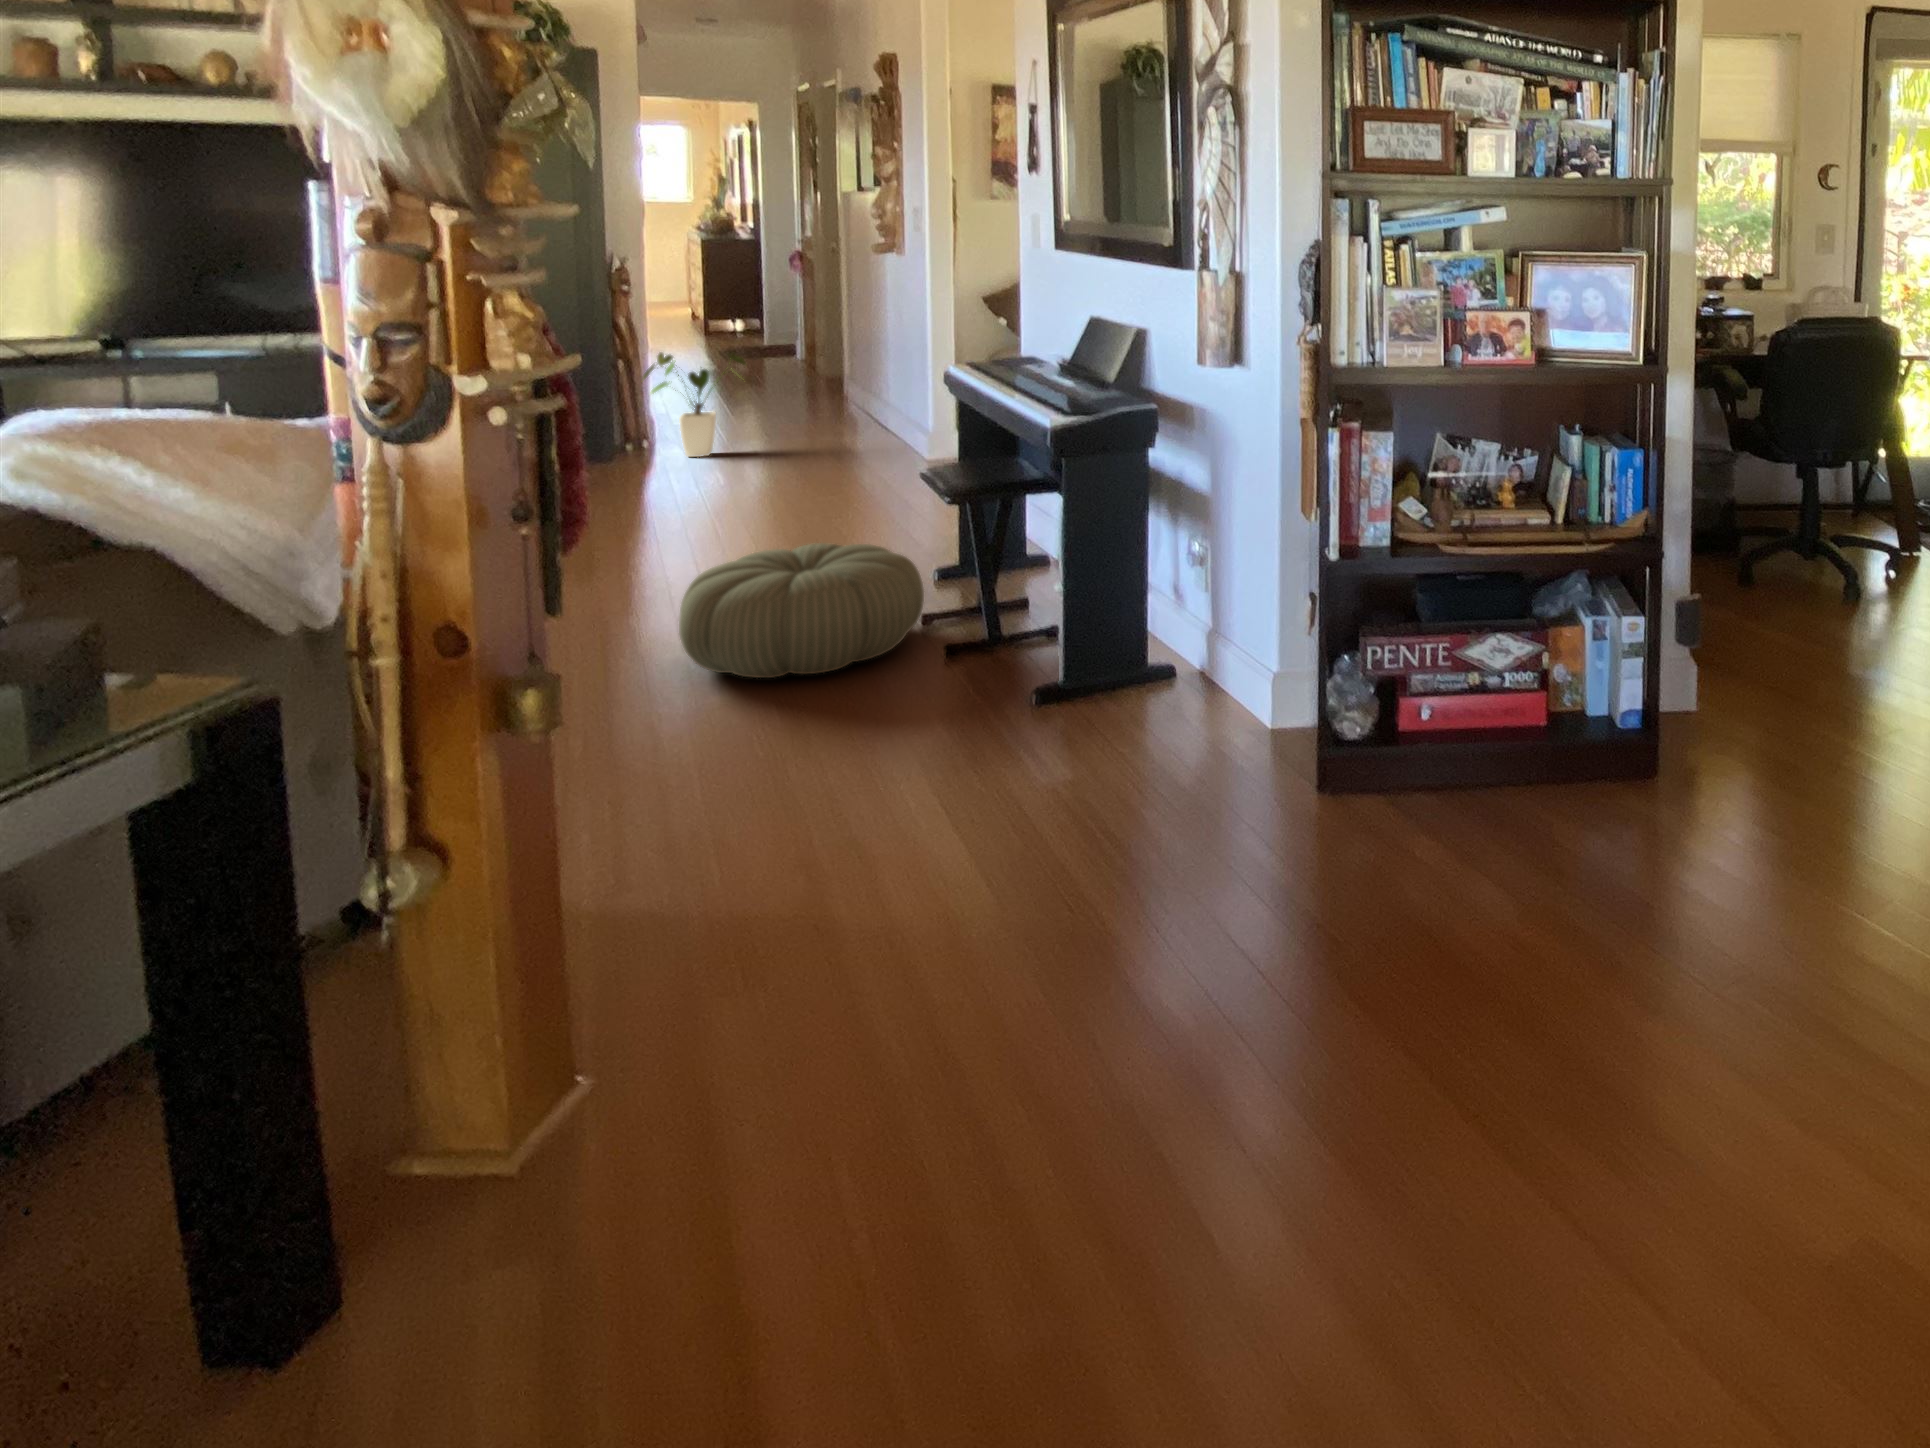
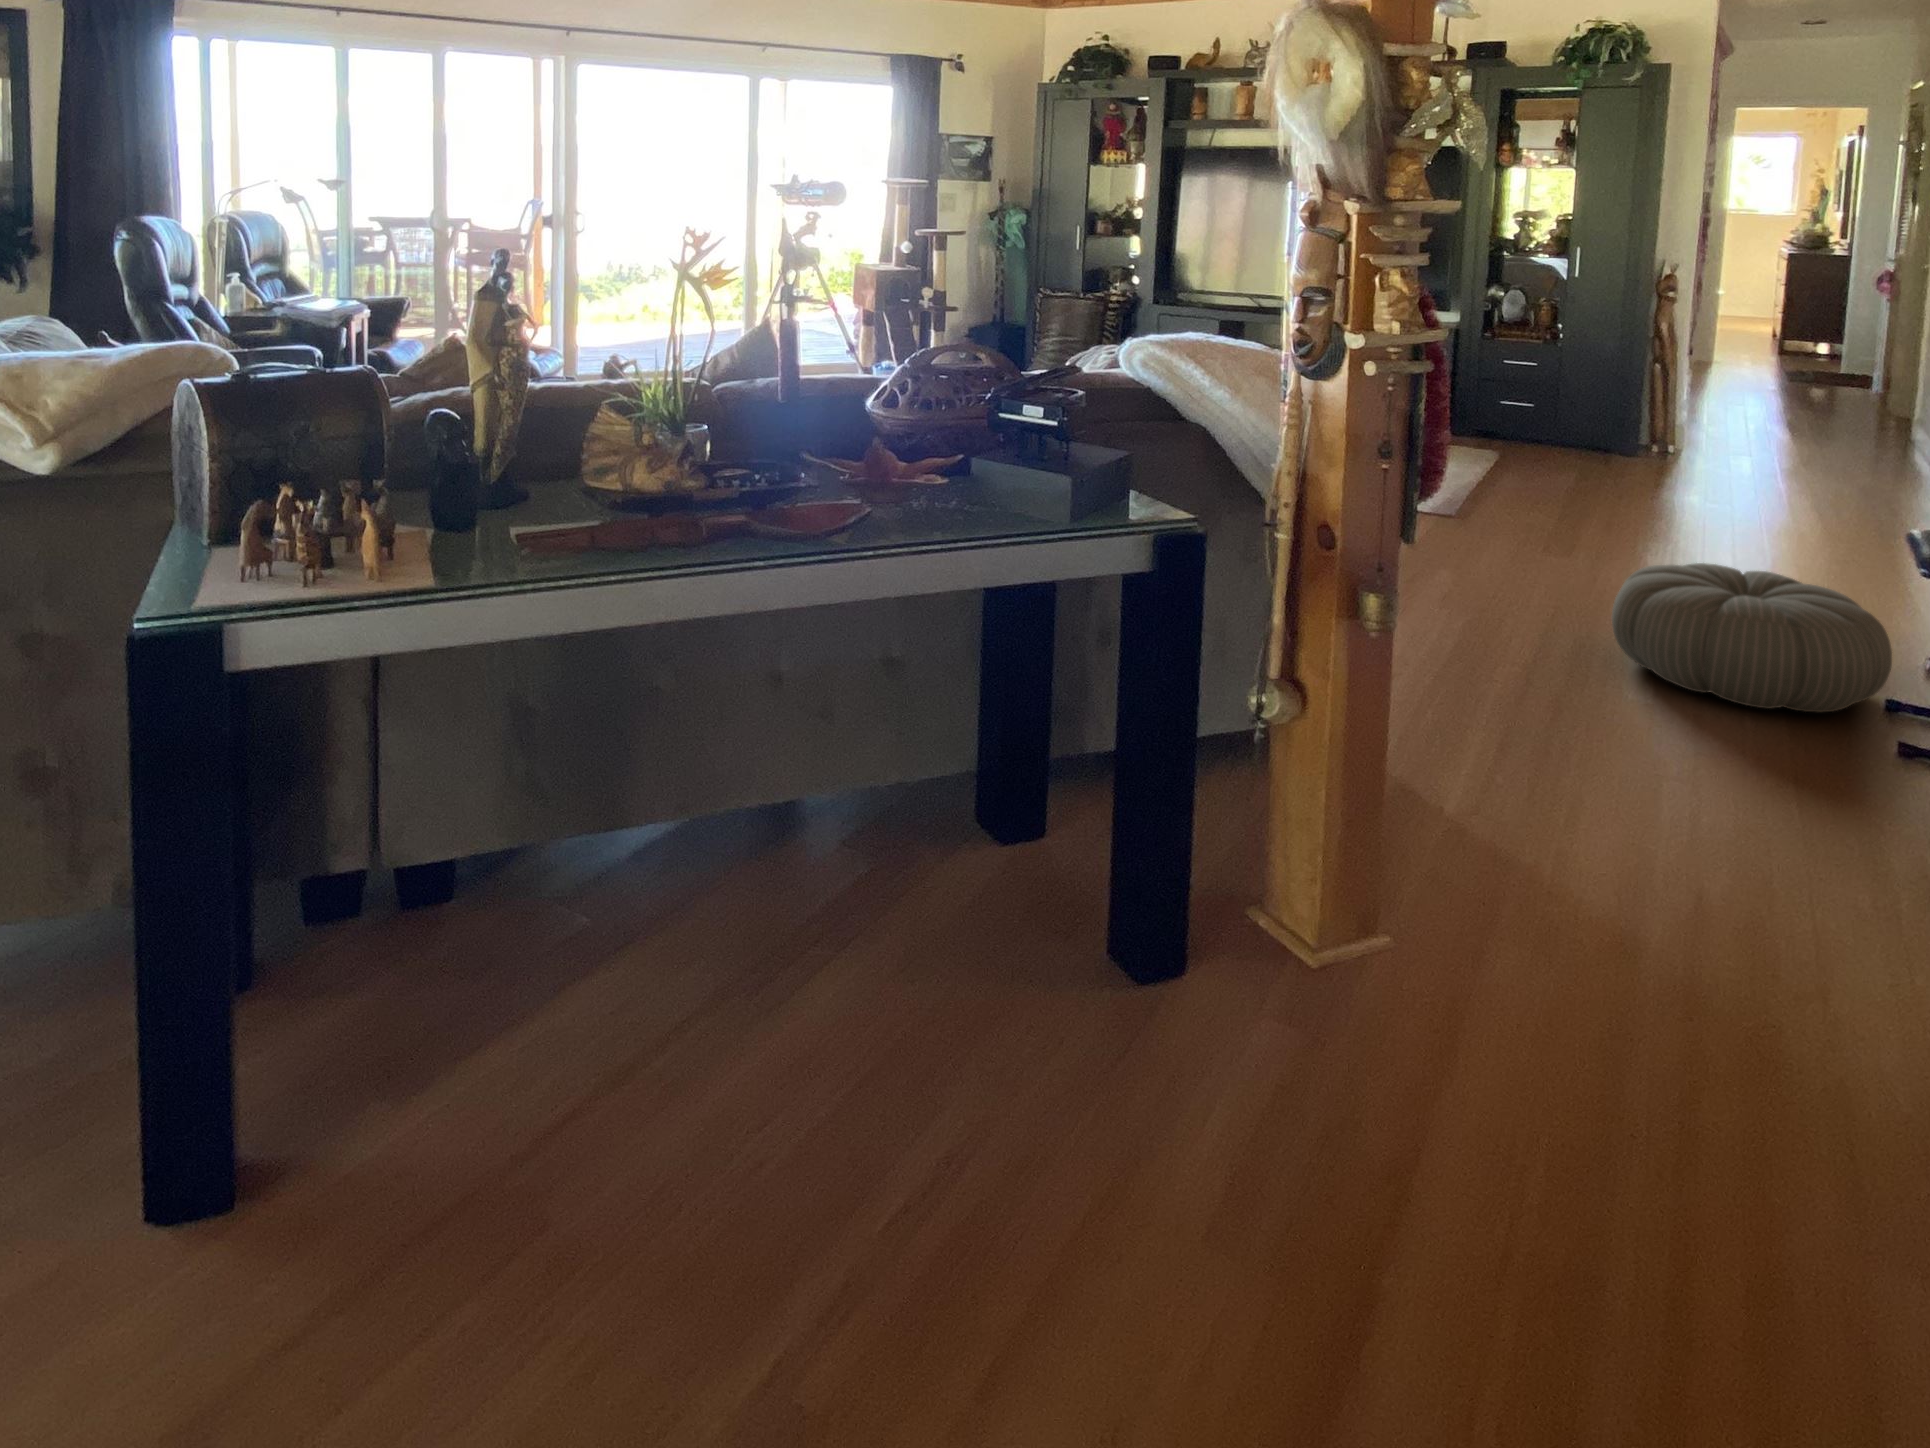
house plant: present [643,352,746,457] -> none [1670,357,1780,467]

